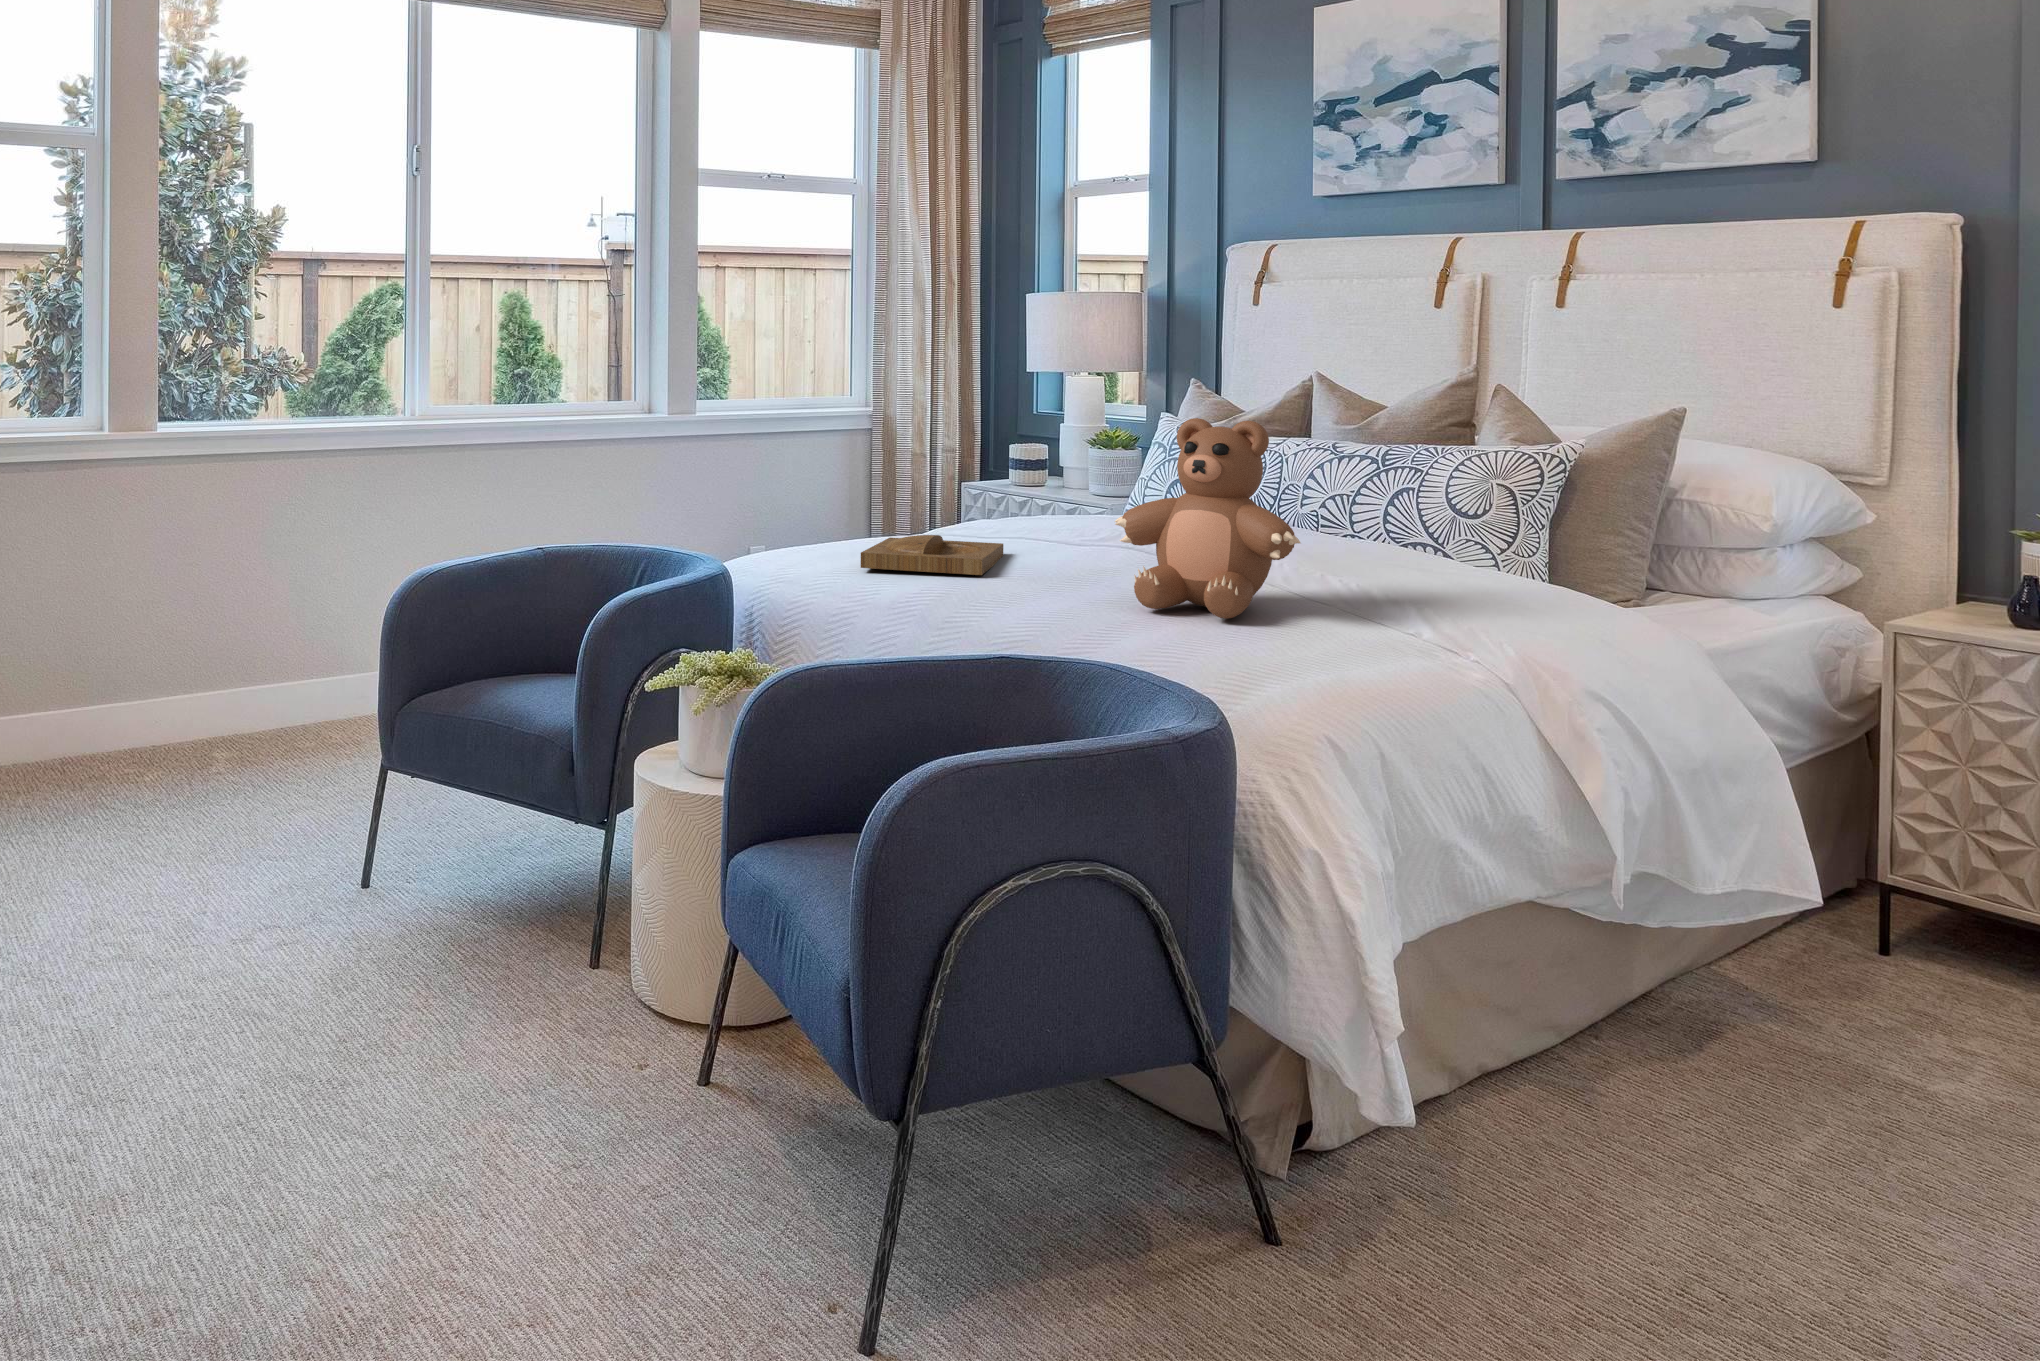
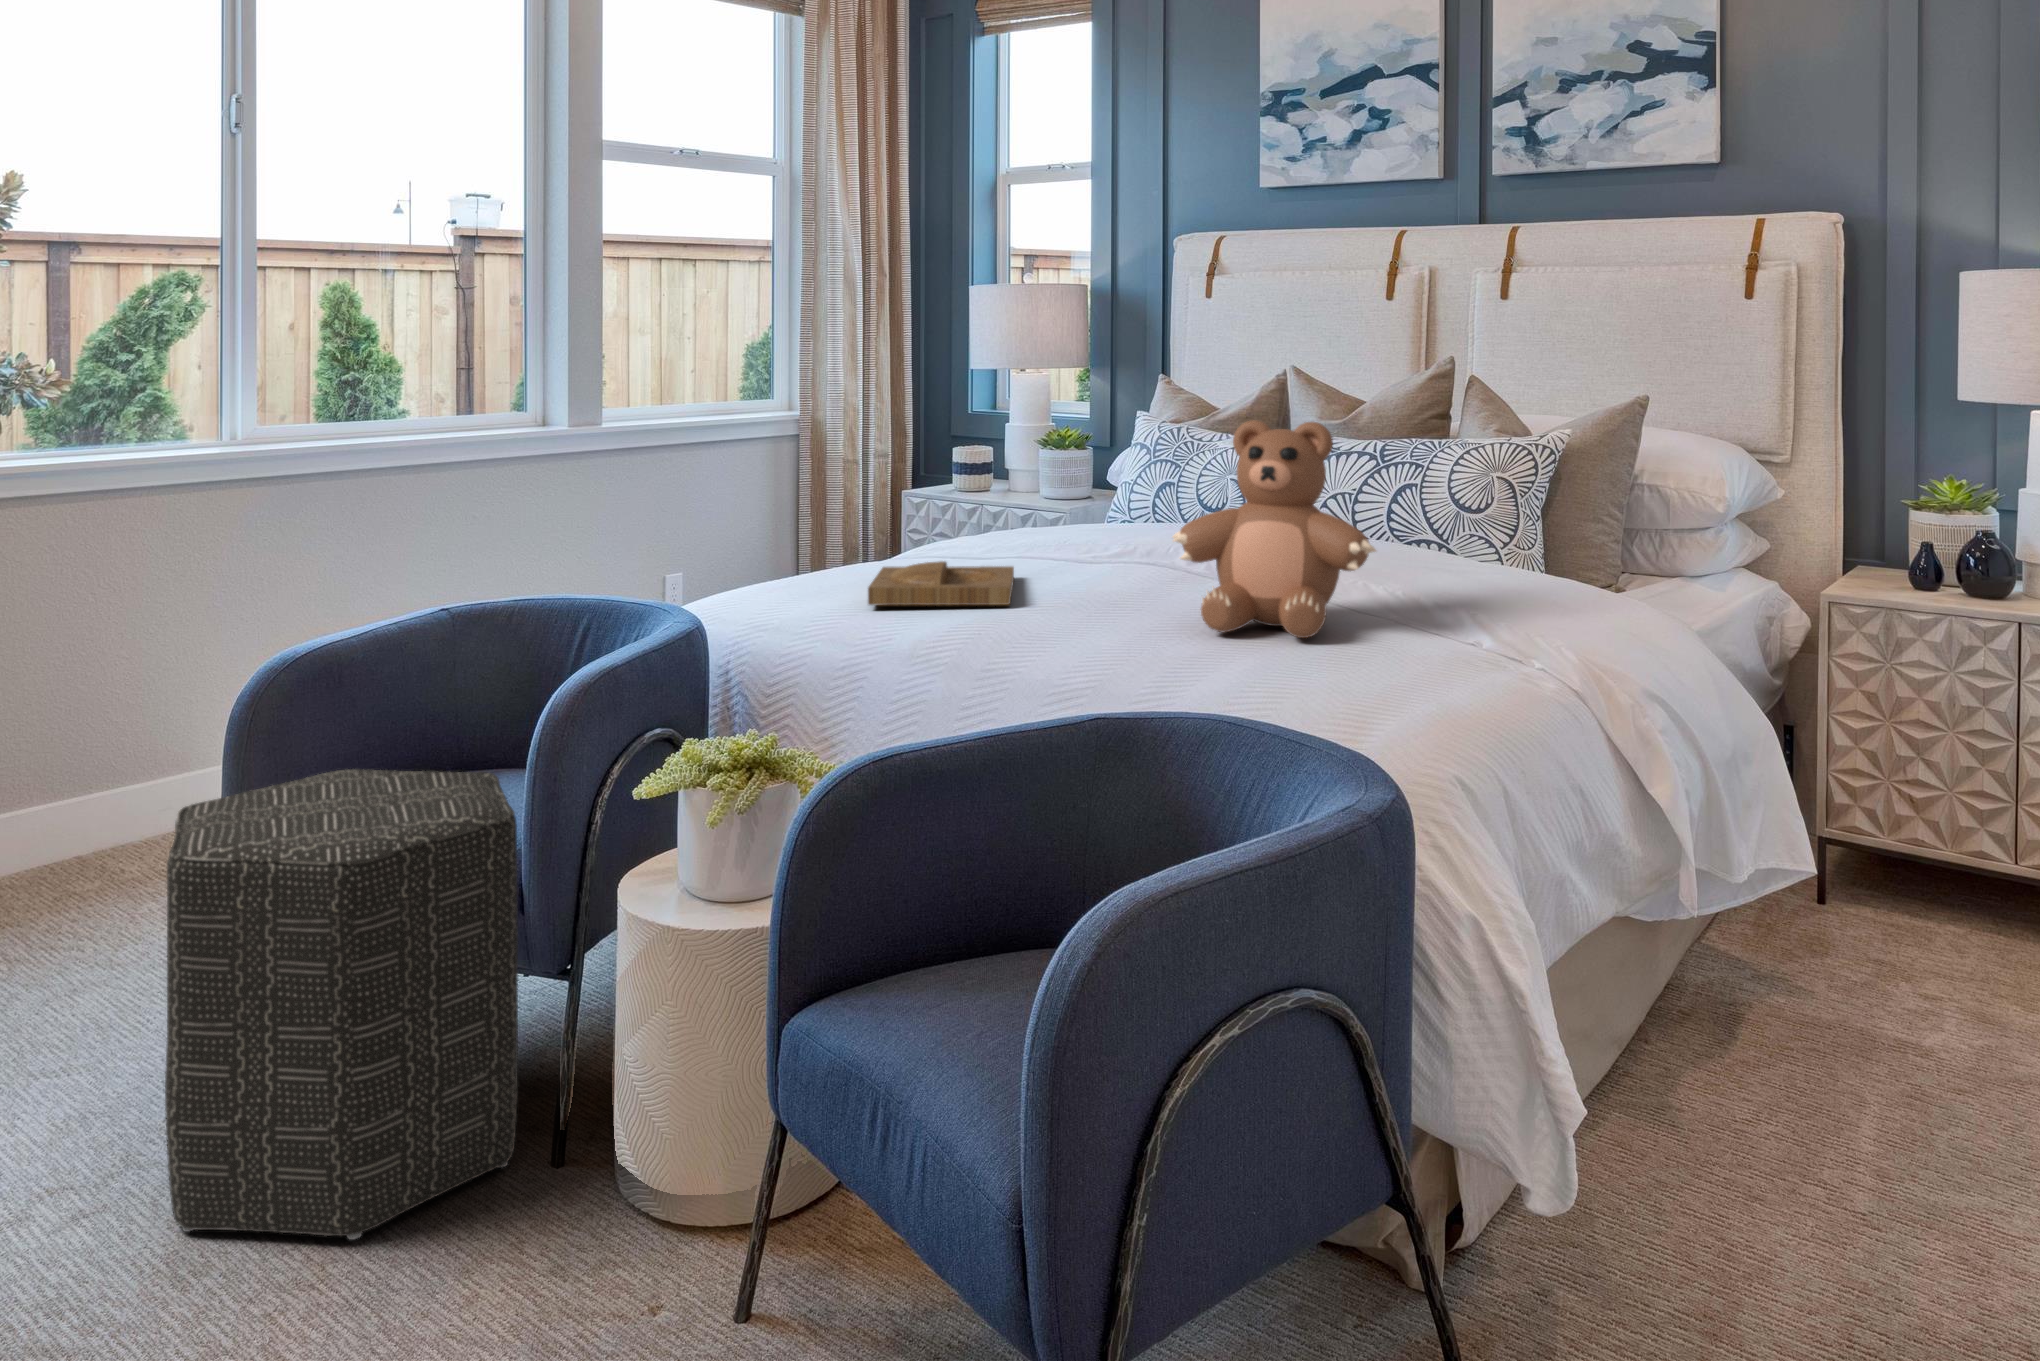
ottoman: none [306,666,552,1009] -> present [165,769,518,1239]

